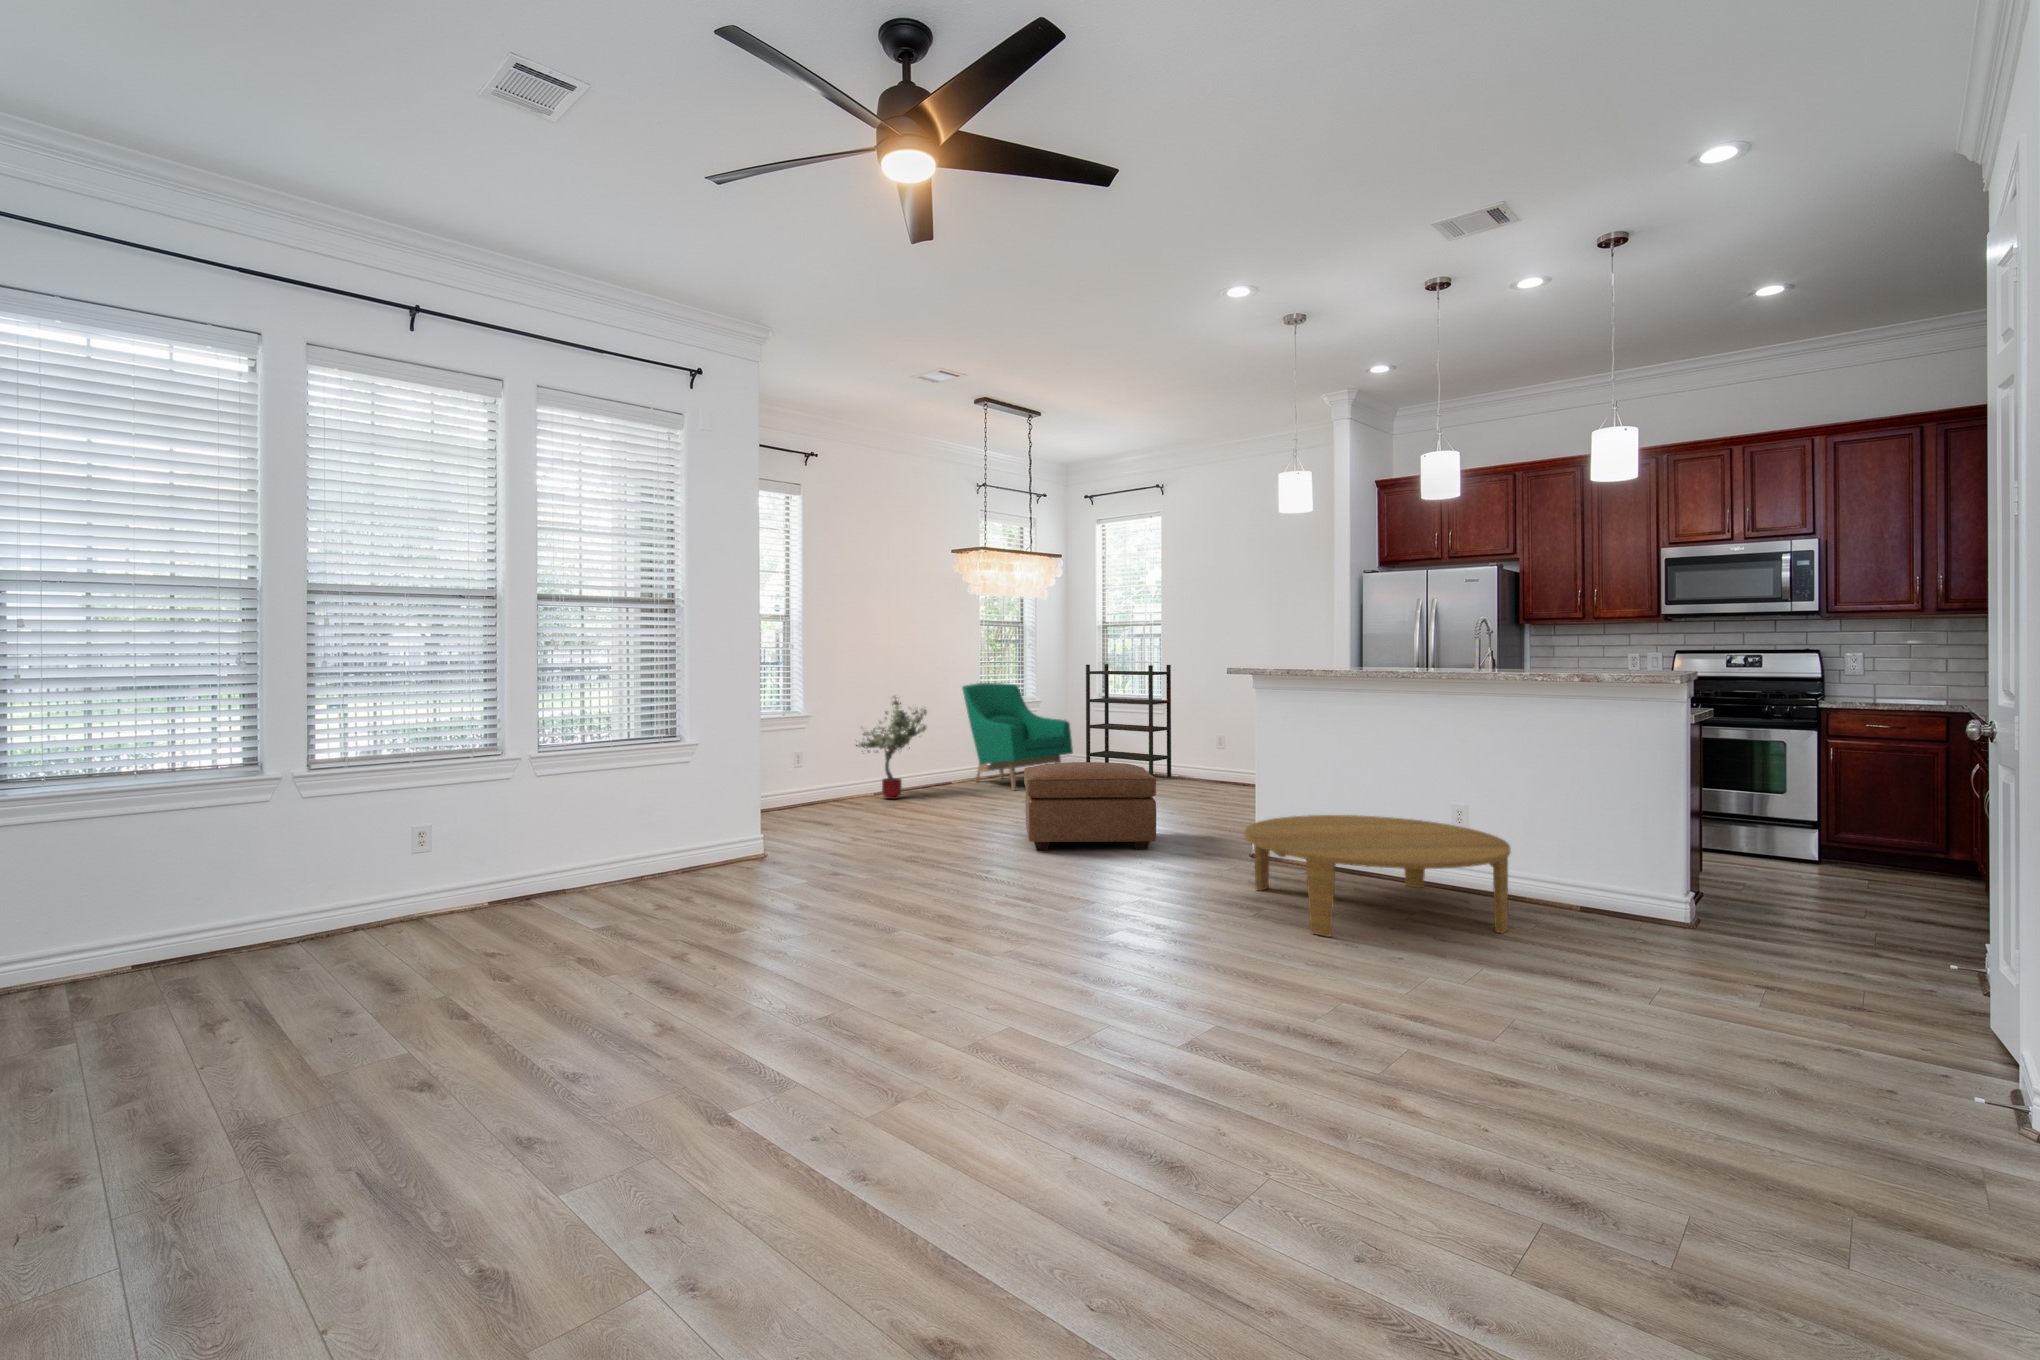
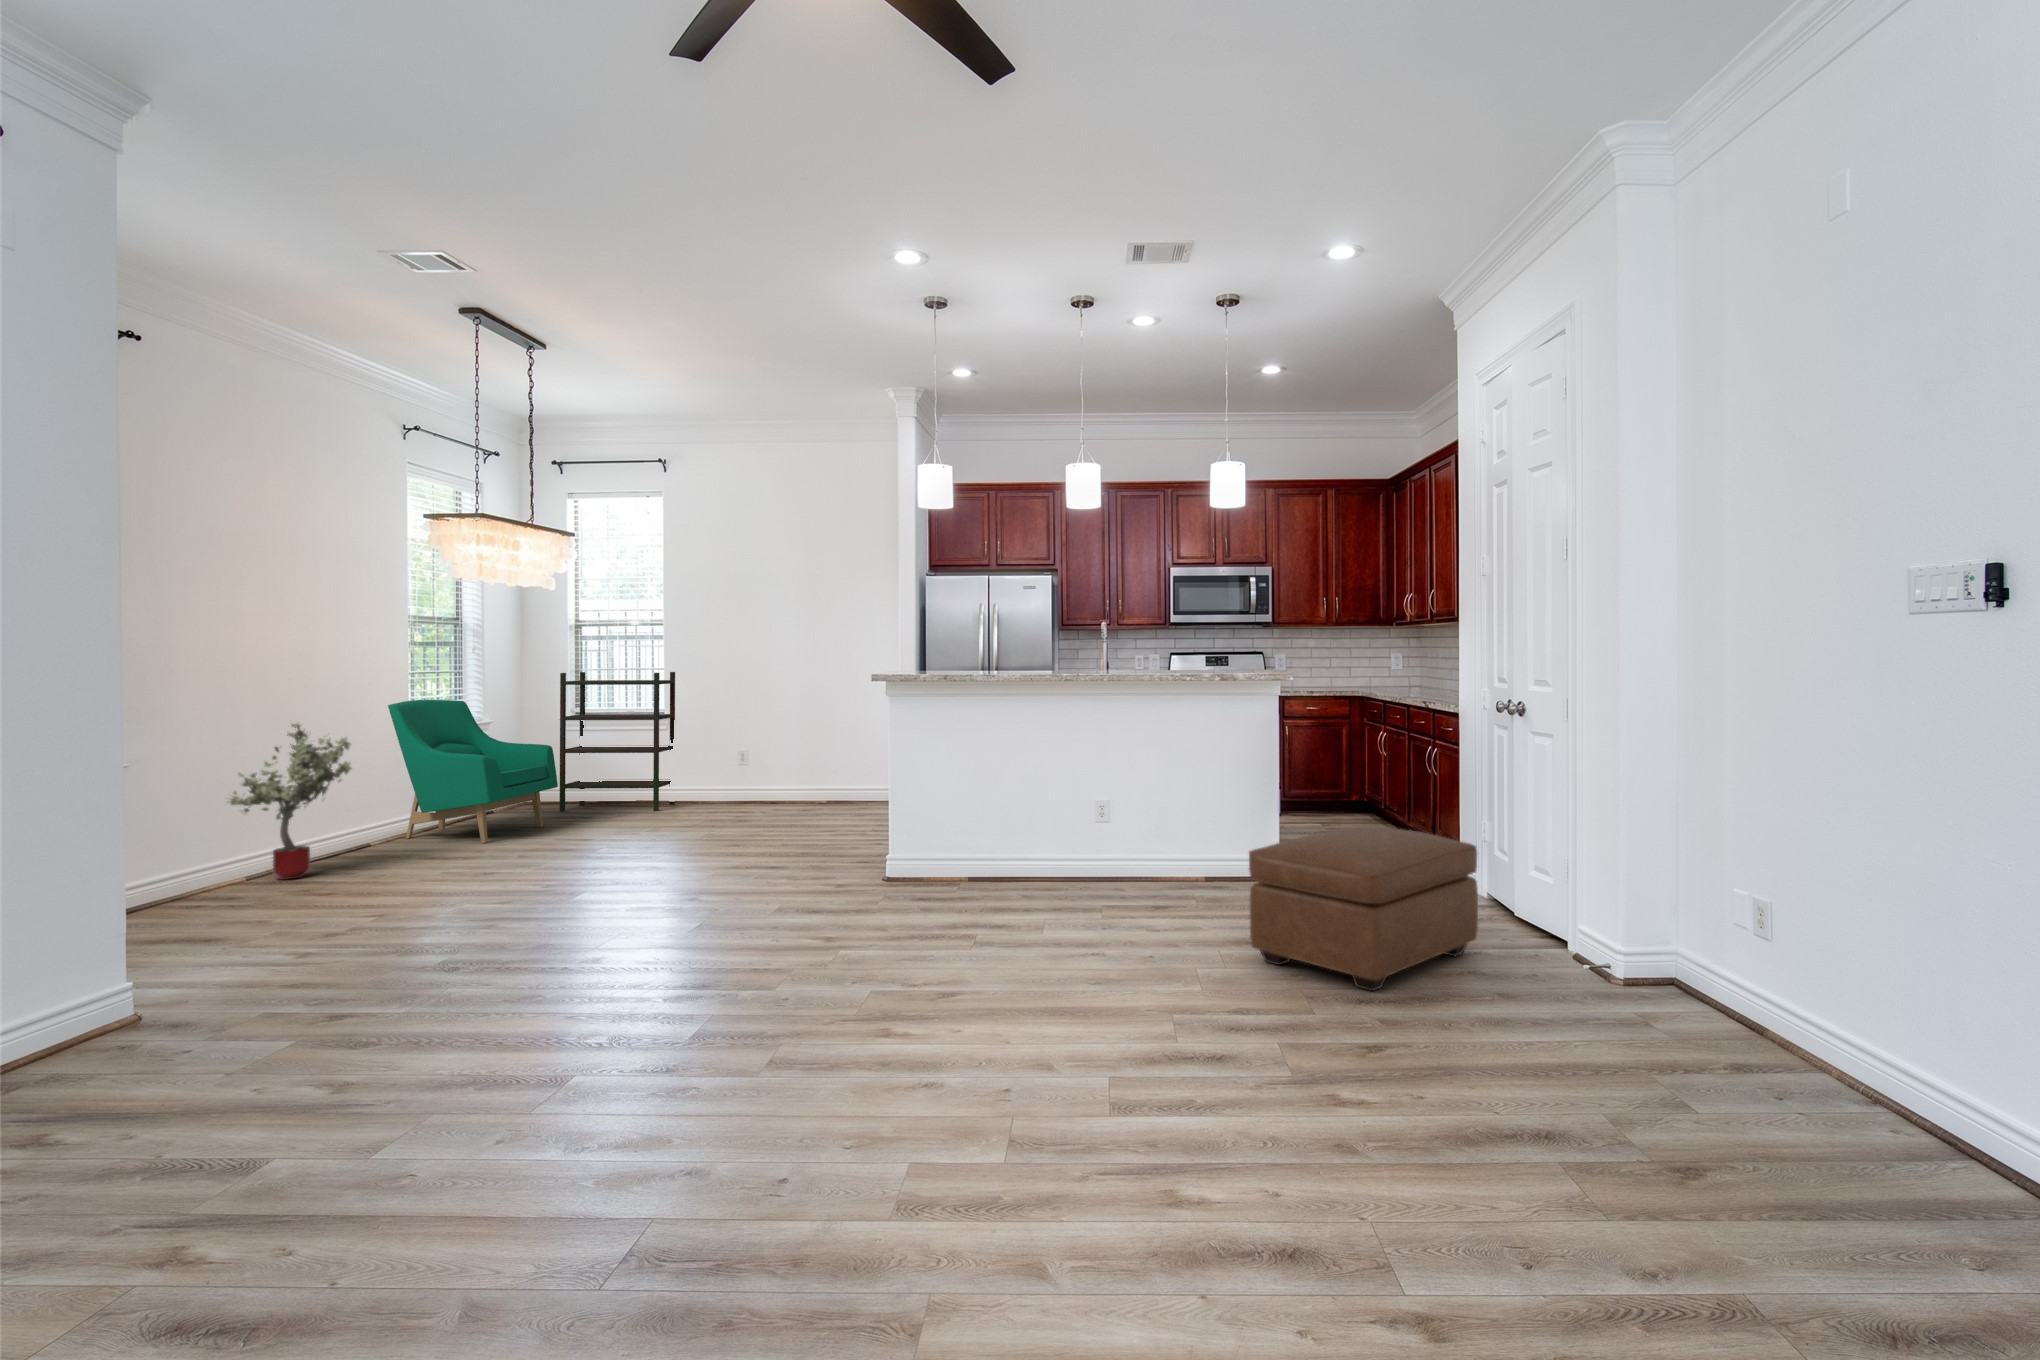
ottoman: present [1024,762,1156,850] -> present [1249,826,1478,991]
coffee table: present [1245,815,1511,937] -> none [943,819,1191,947]

